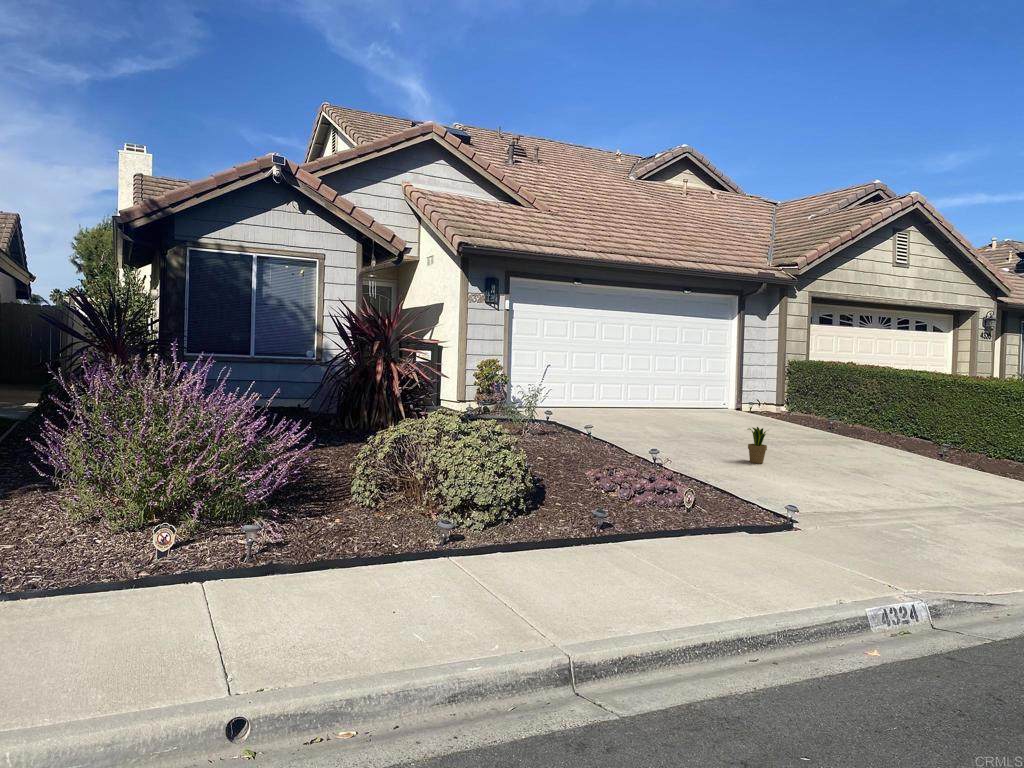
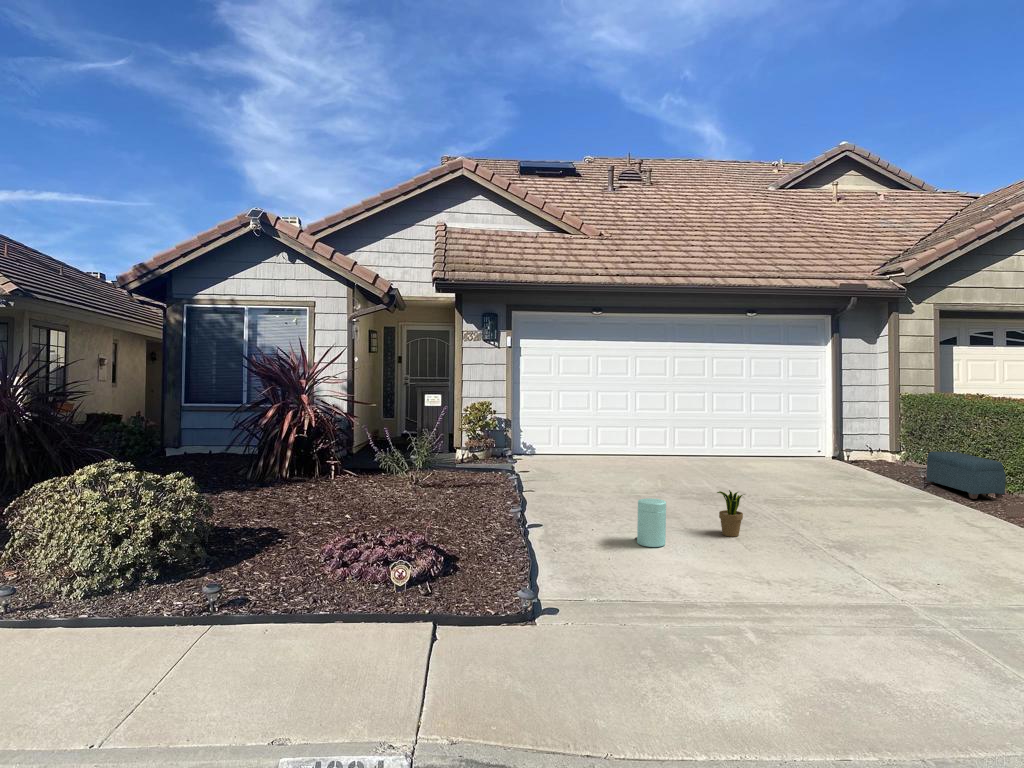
bench: none [826,404,890,437] -> present [926,452,1006,499]
trash can: none [699,433,728,471] -> present [635,498,666,547]

